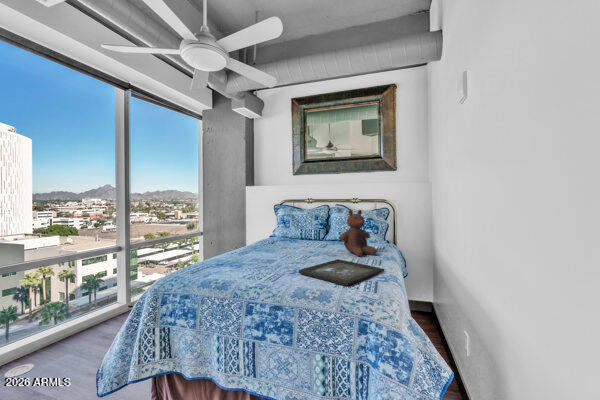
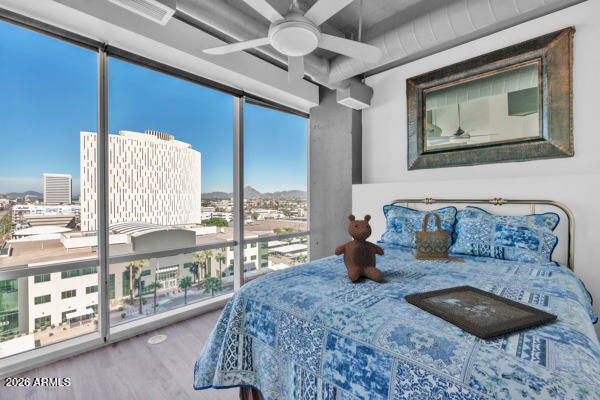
handbag: none [297,210,335,247] -> present [409,213,463,262]
stuffed bear: present [340,210,377,256] -> present [335,214,384,281]

